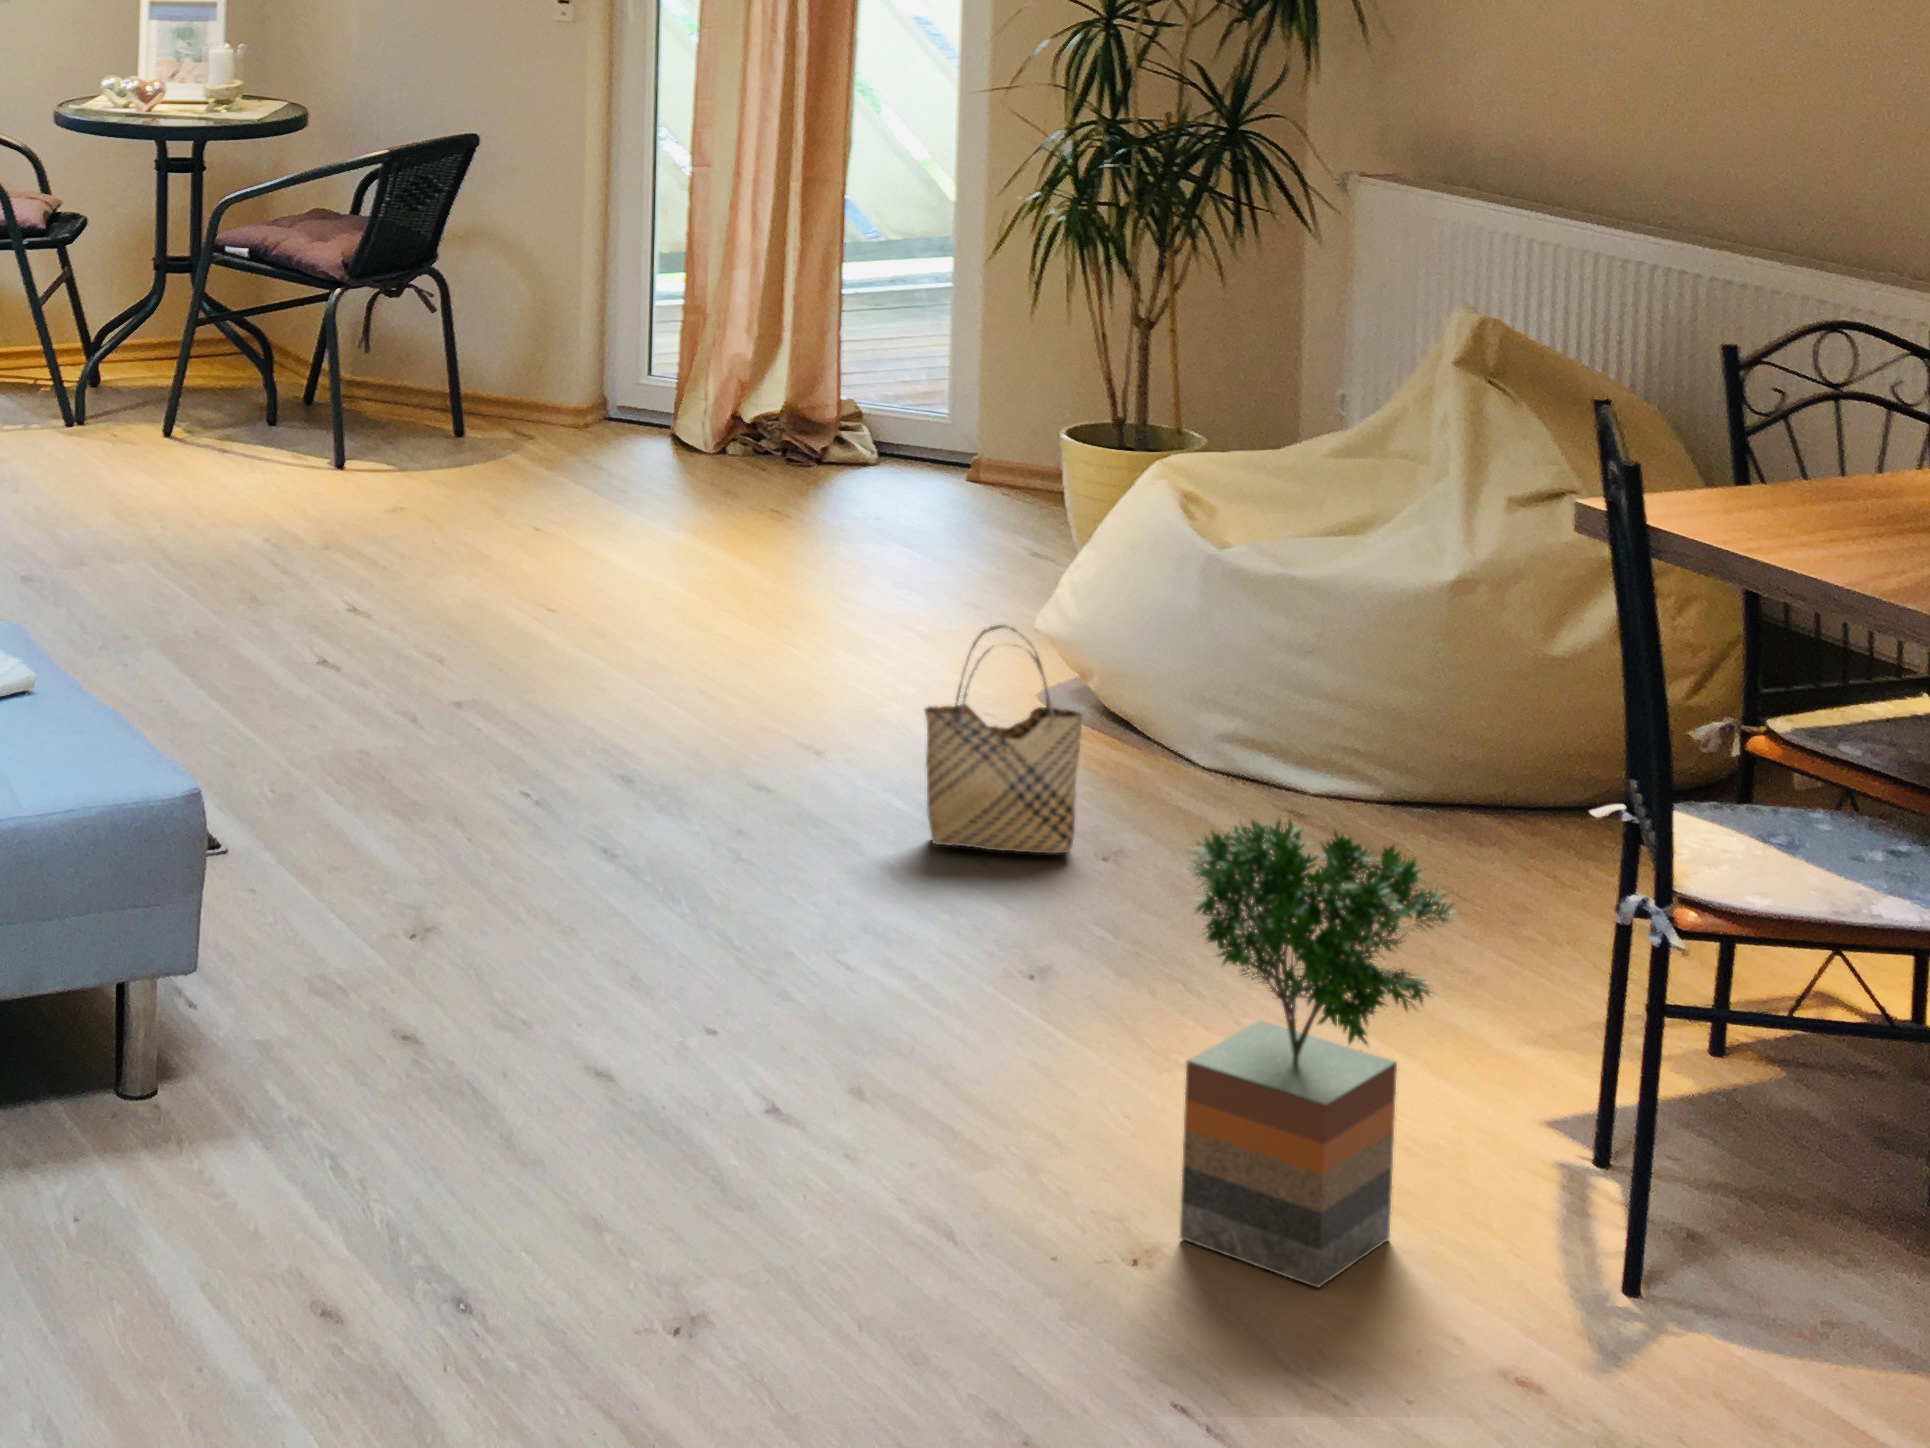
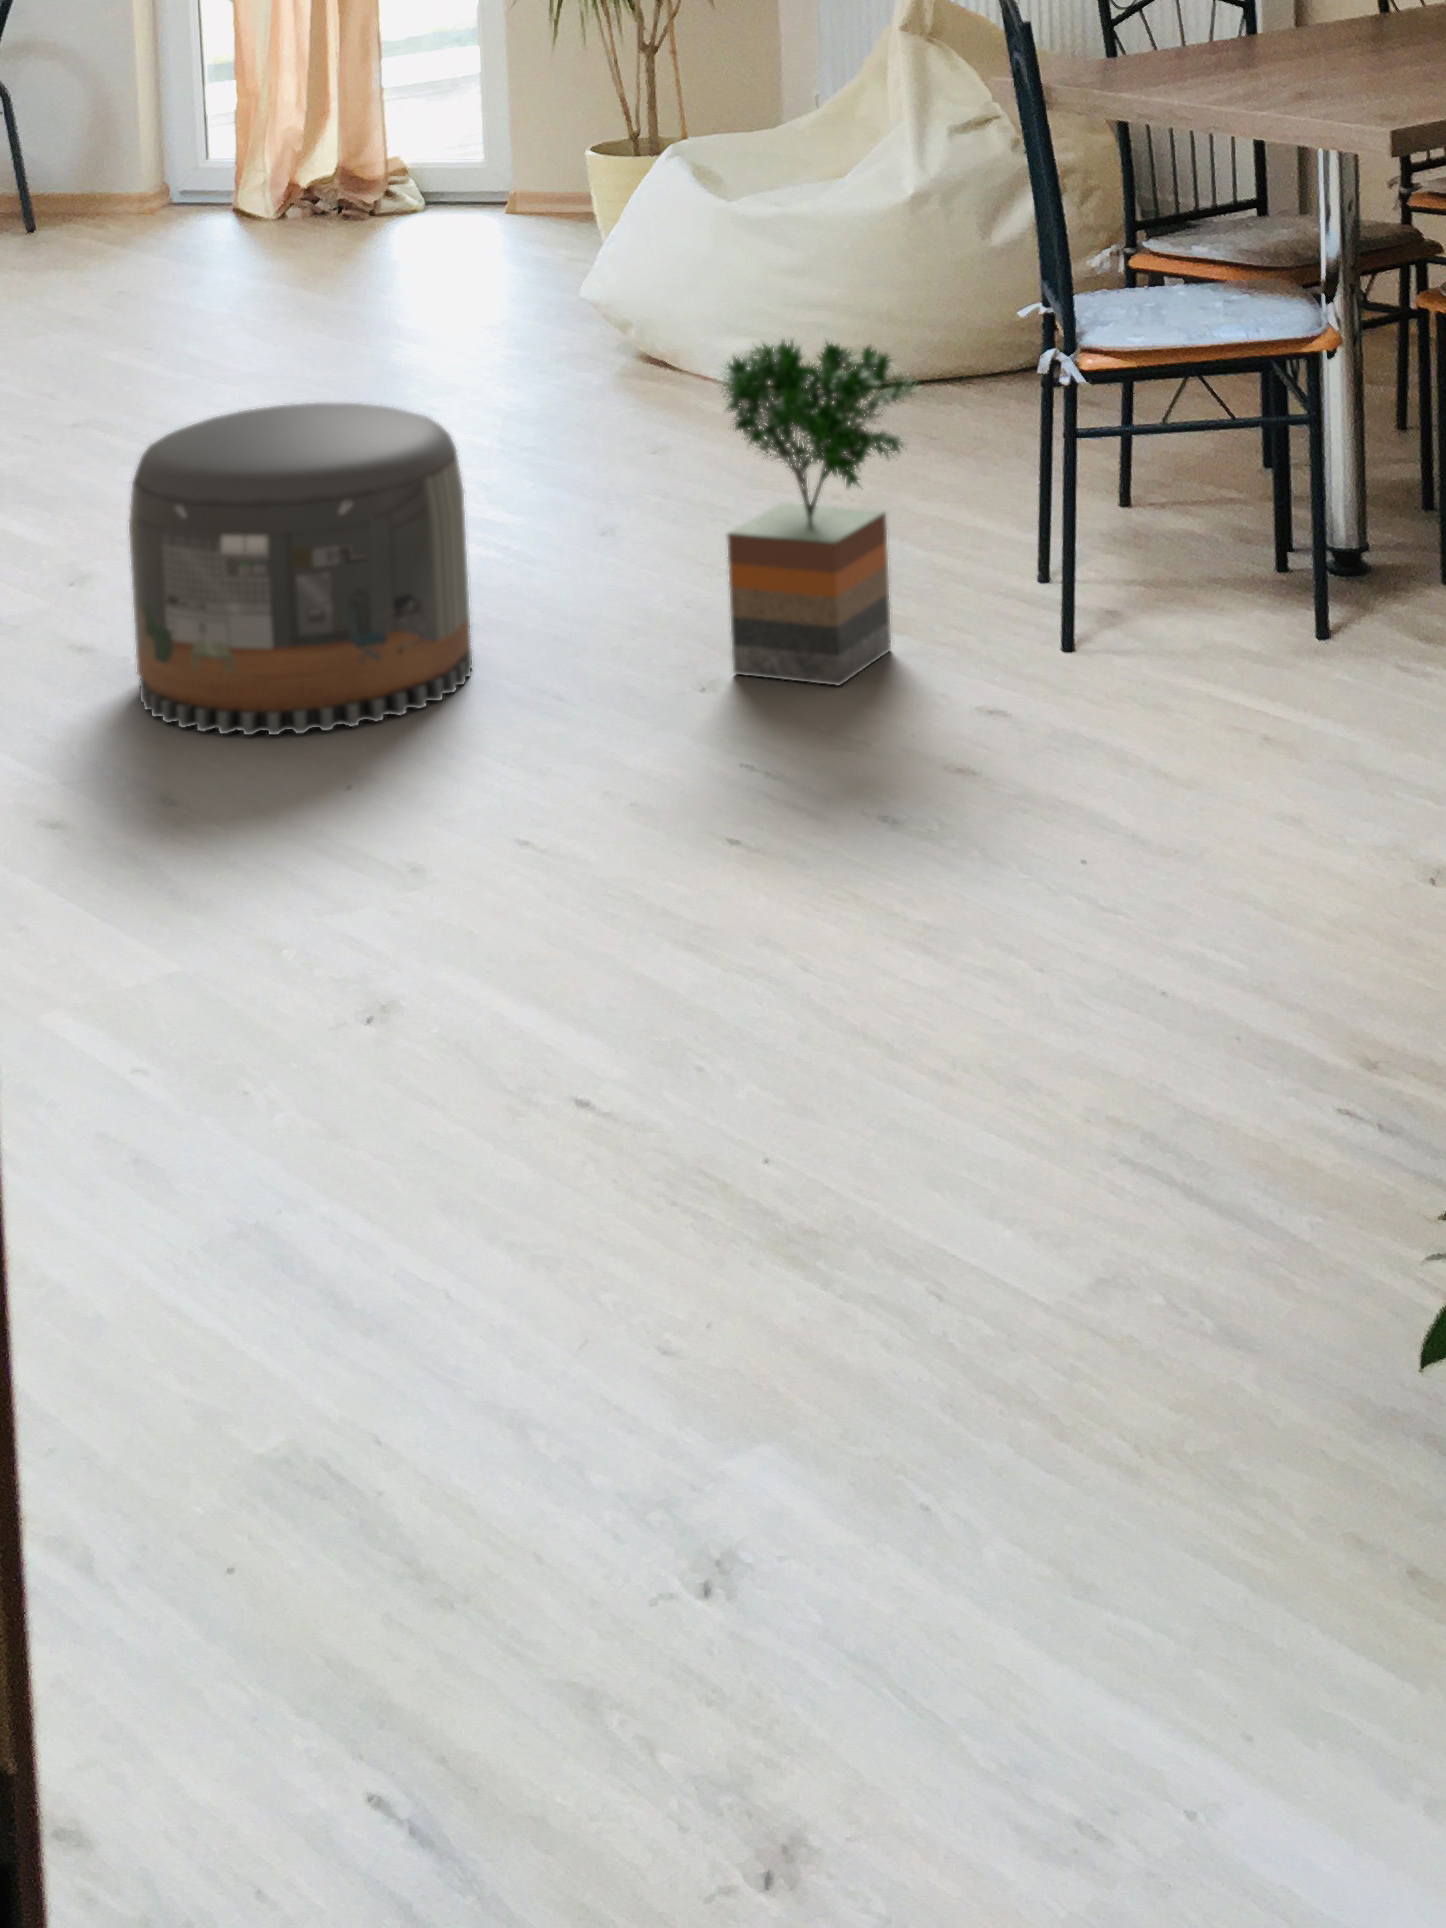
woven basket: present [924,625,1084,853] -> none [492,273,625,461]
pouf: none [462,796,863,1229] -> present [129,403,472,735]

